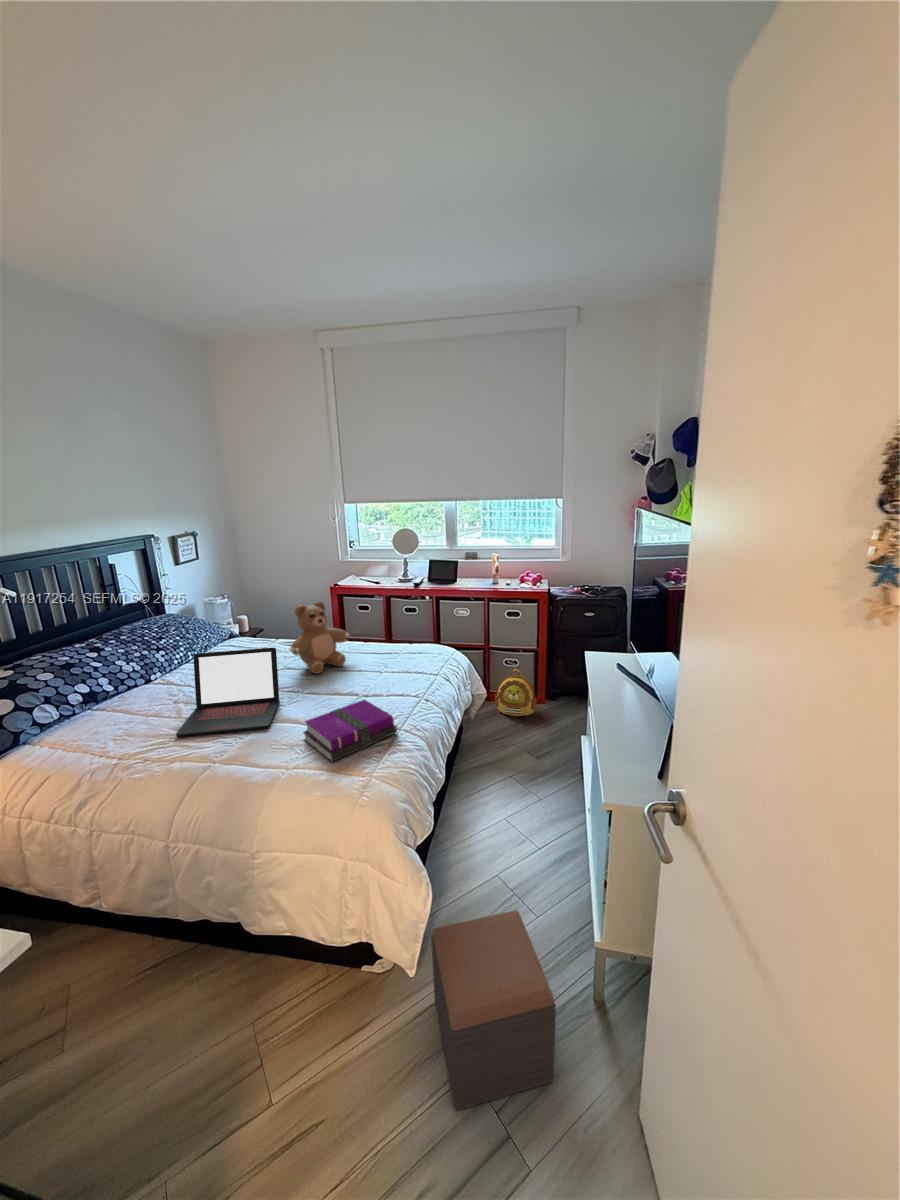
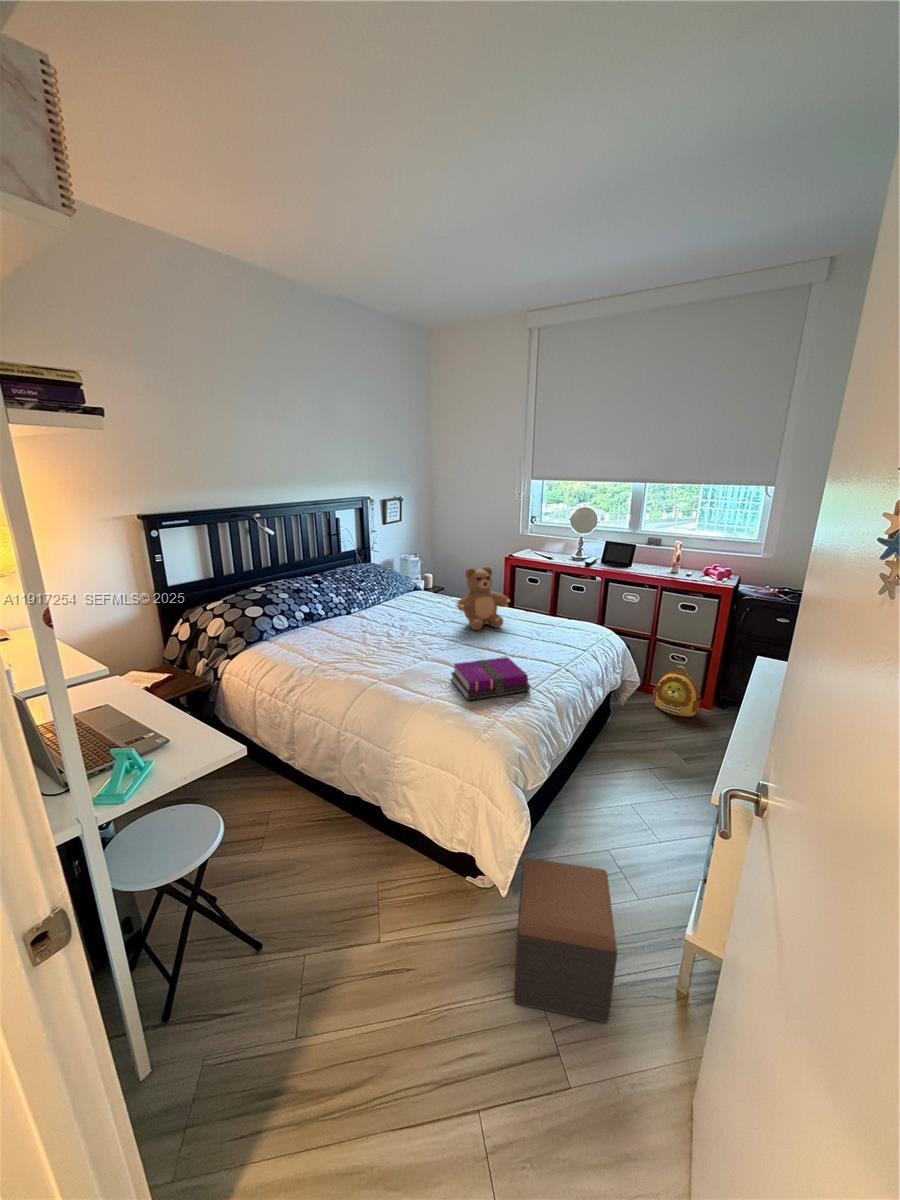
laptop: present [176,648,280,736] -> none [359,595,443,664]

